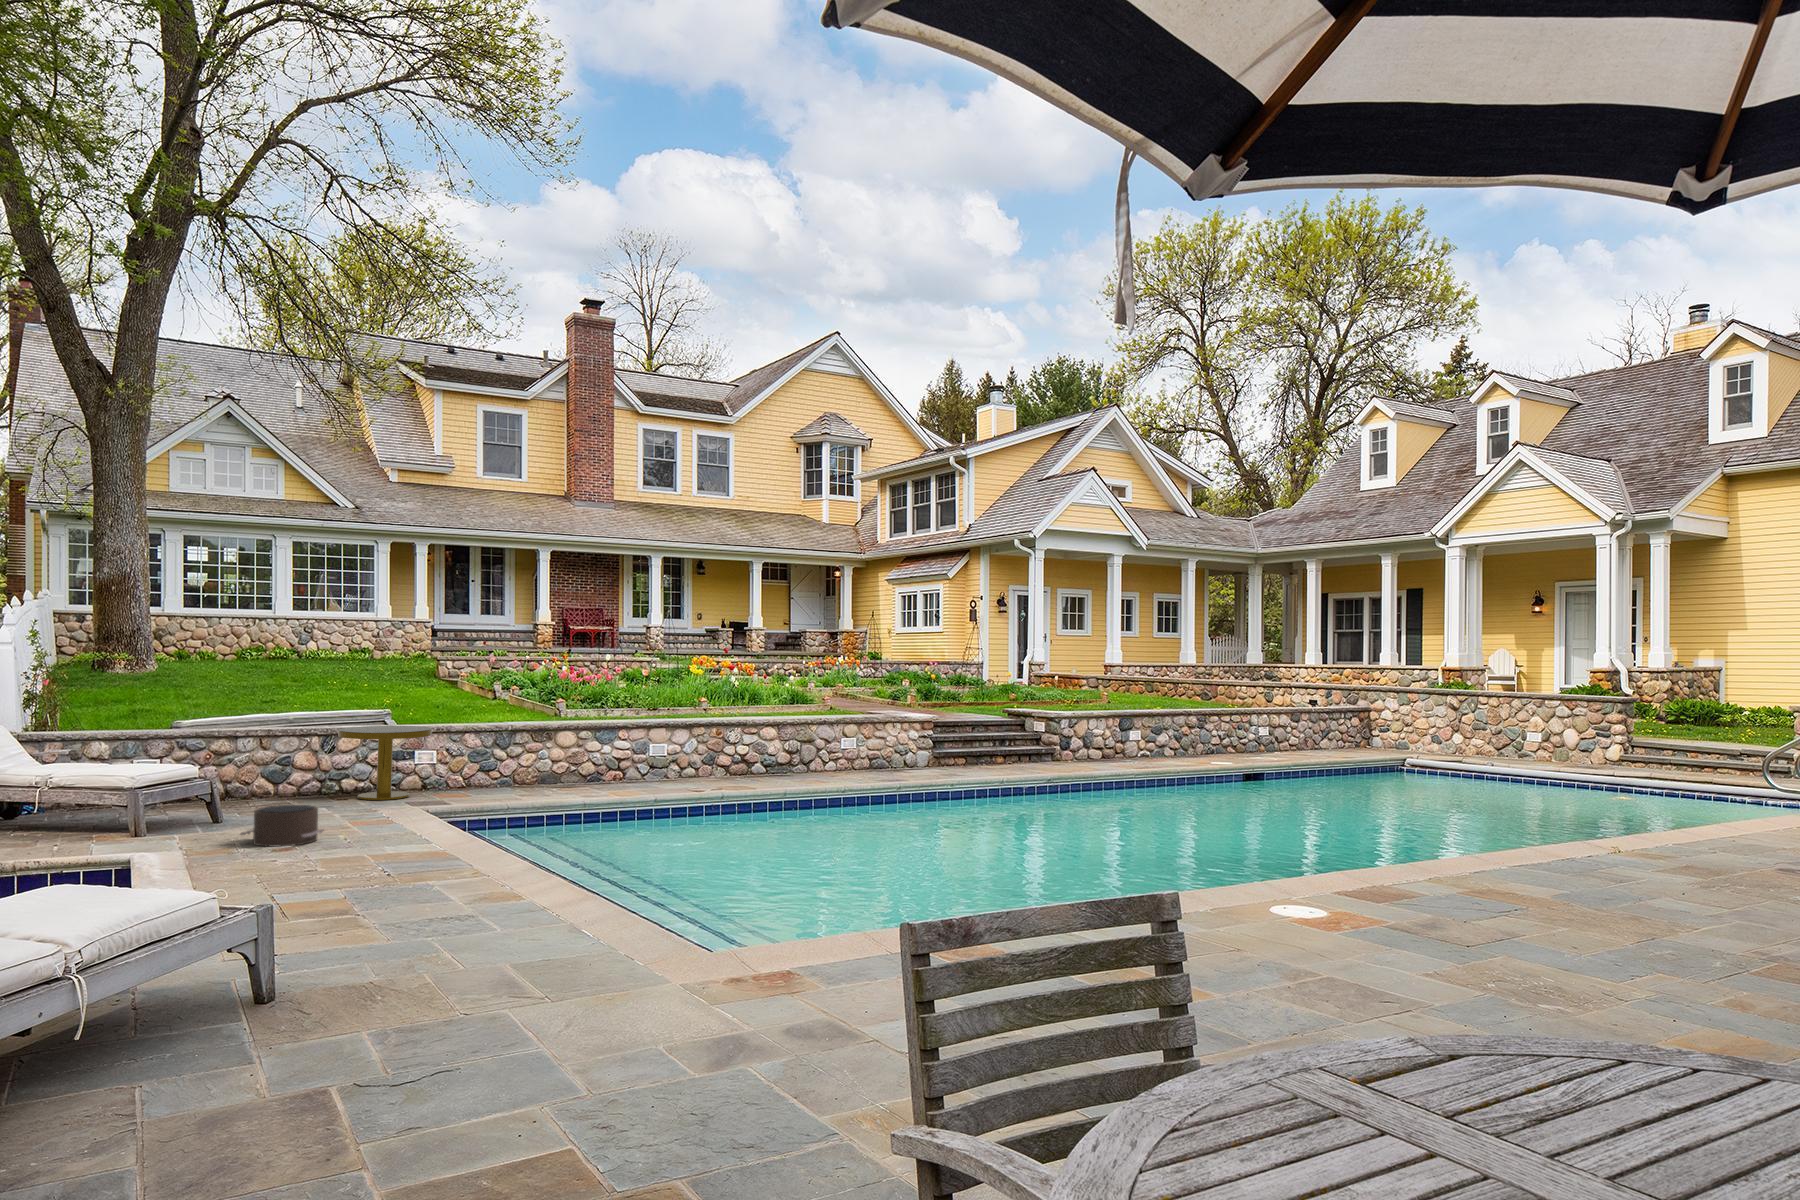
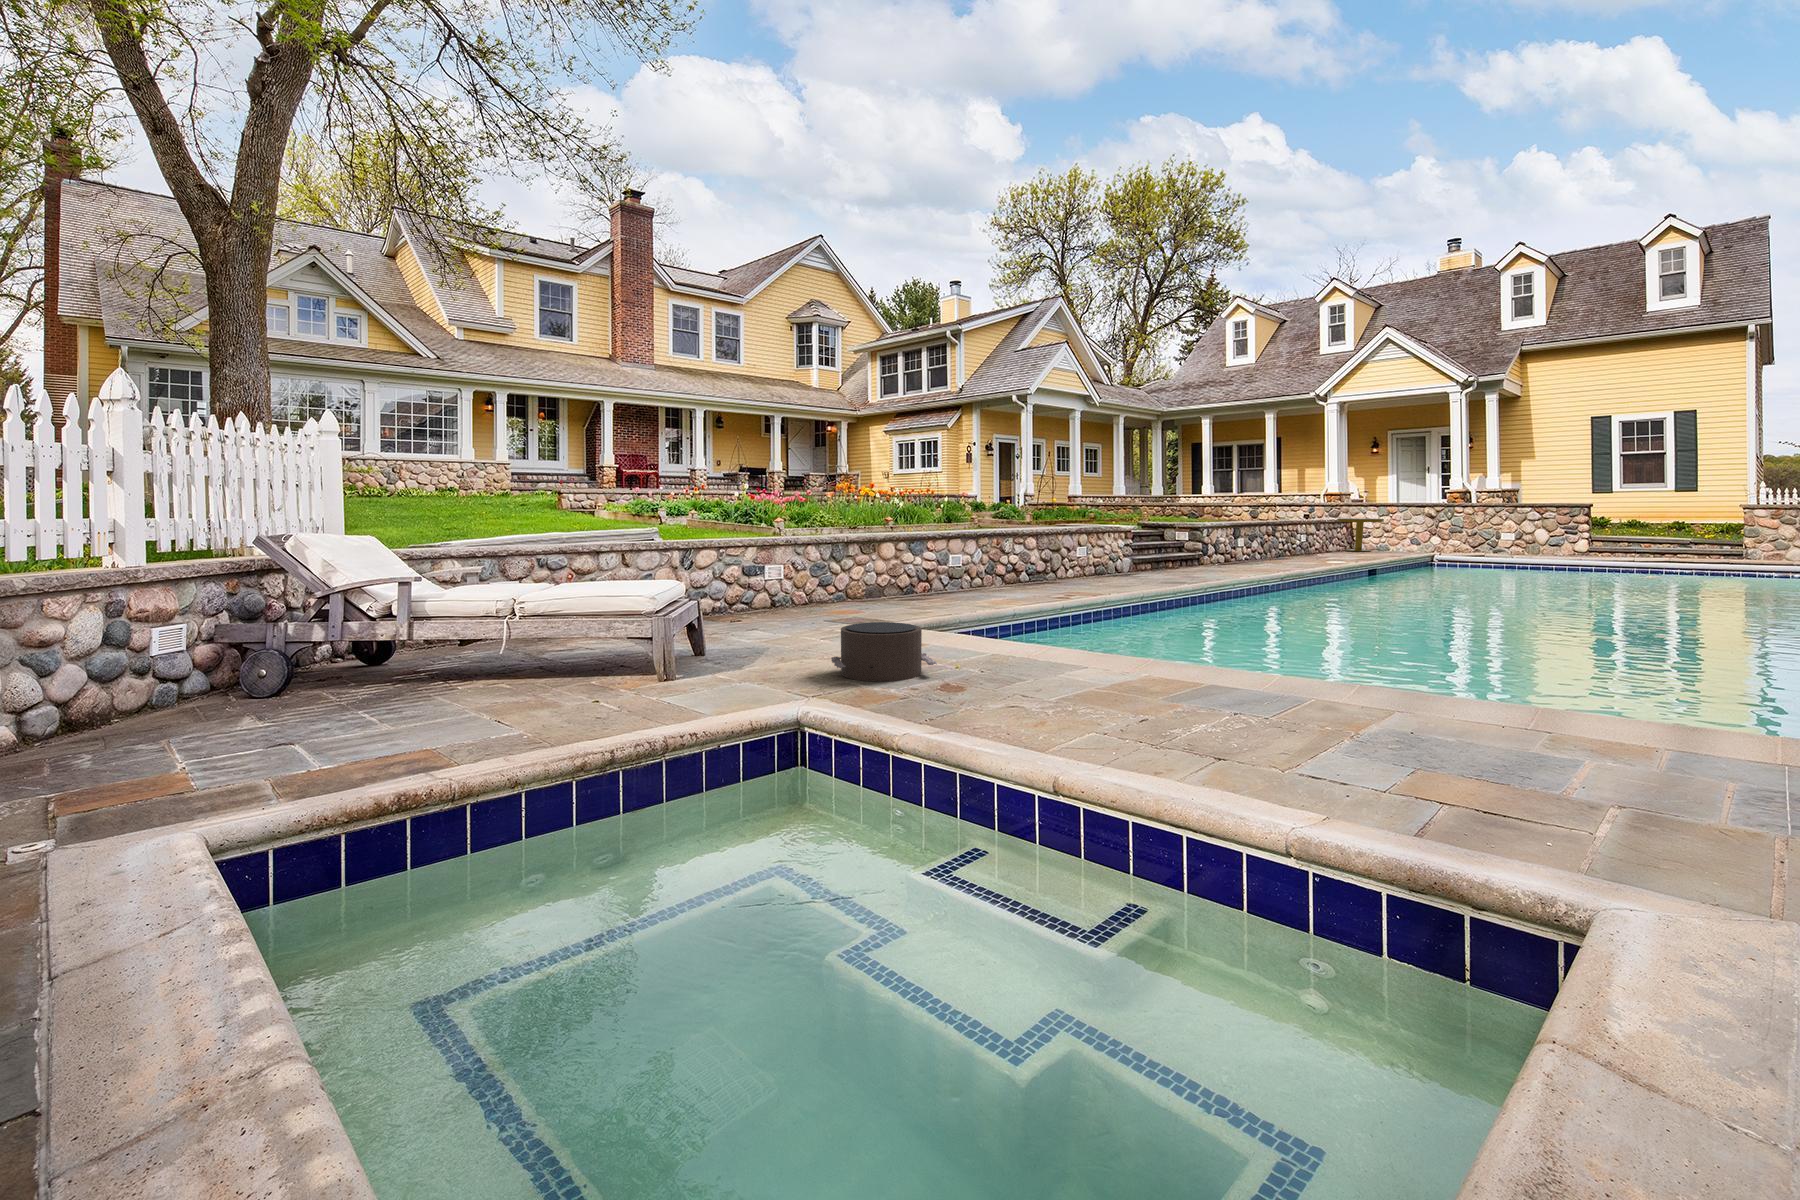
side table: present [338,726,432,800] -> present [1337,518,1384,552]

